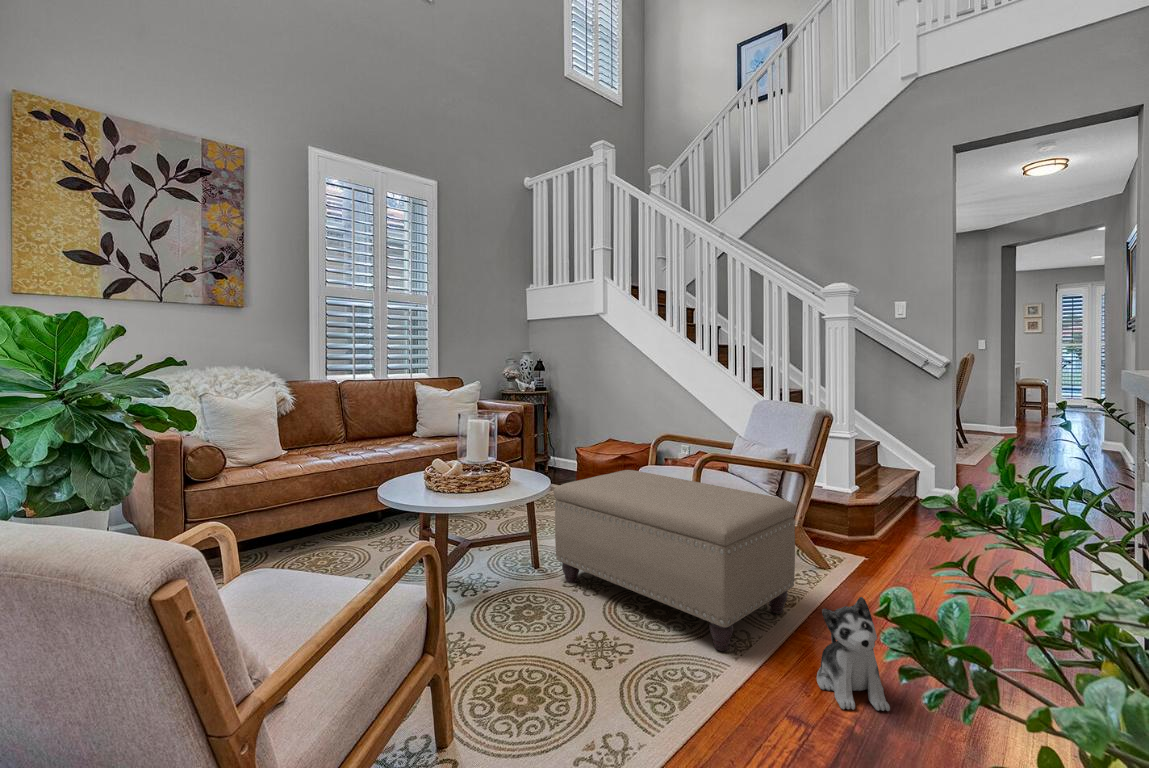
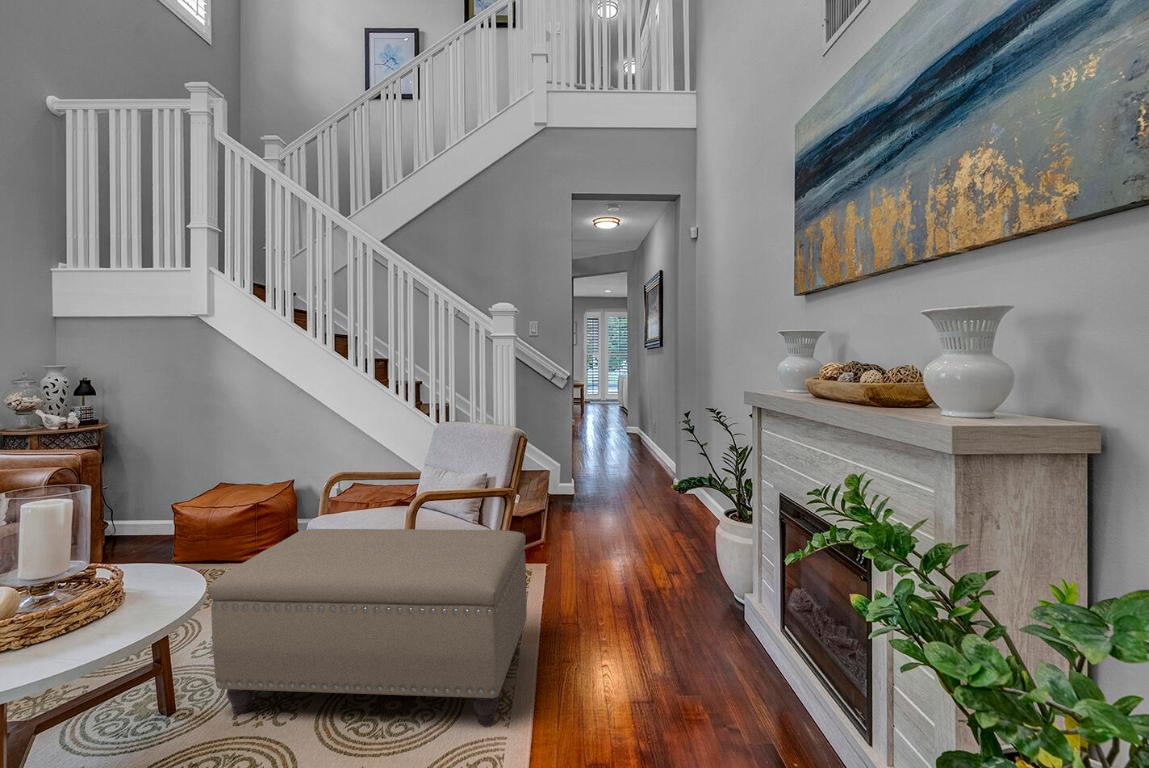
plush toy: present [817,597,890,711] -> none [585,617,656,735]

